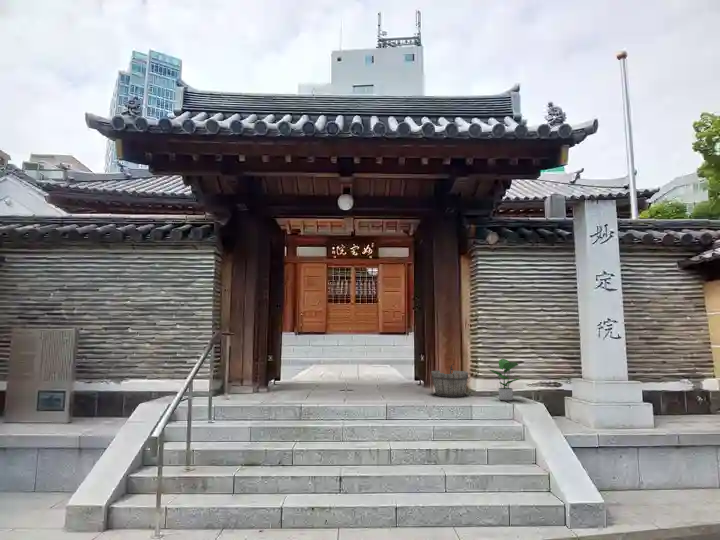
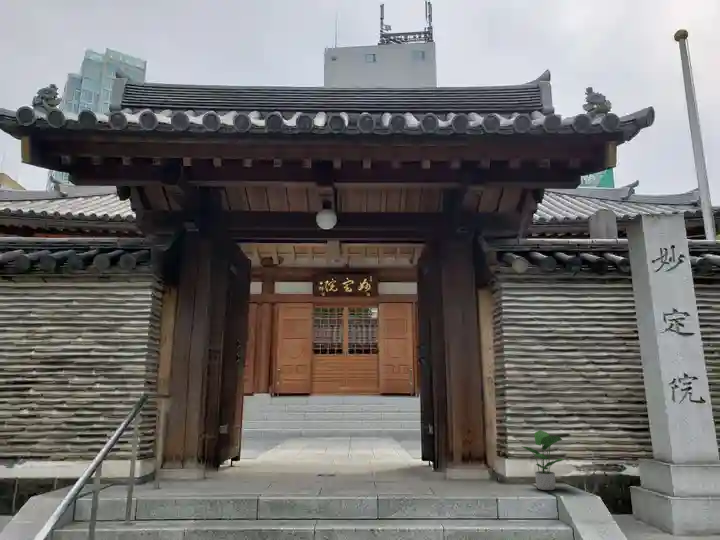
wooden bucket: present [431,365,468,397] -> none [442,437,495,484]

